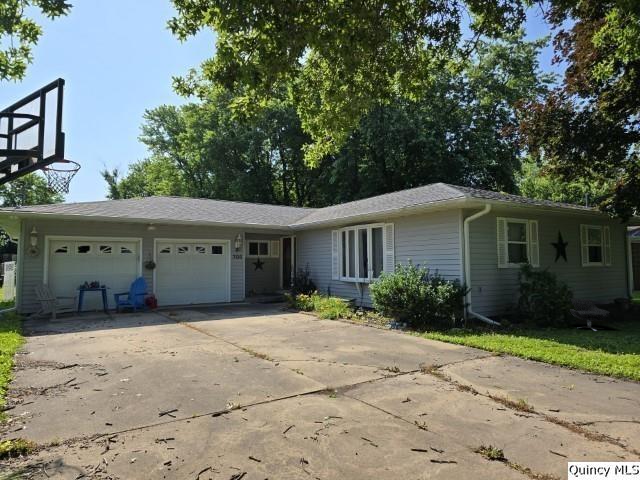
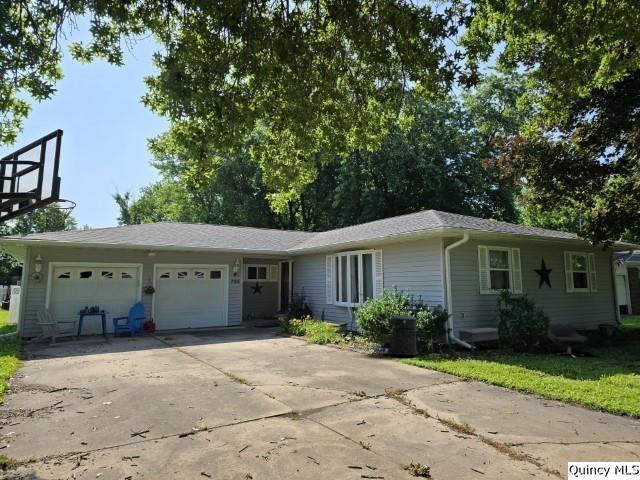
trash can: none [412,288,438,332] -> present [393,314,418,357]
bench: none [476,302,518,326] -> present [459,328,501,351]

